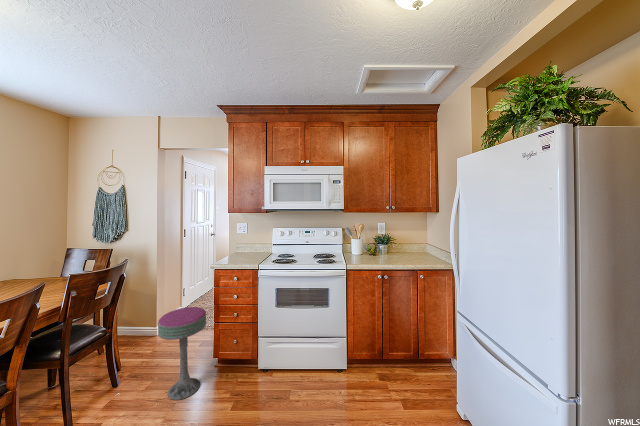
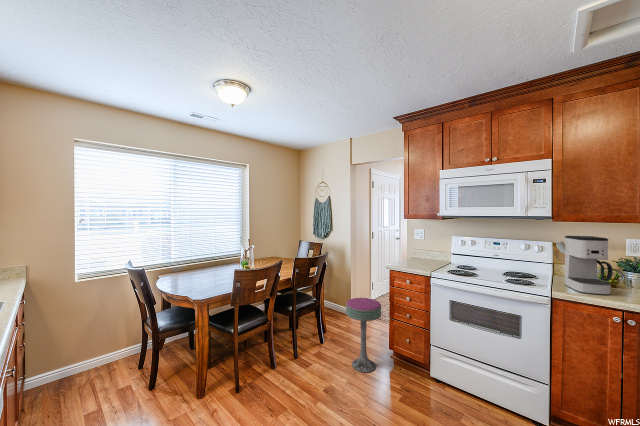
coffee maker: none [352,223,376,263] -> present [565,236,613,295]

